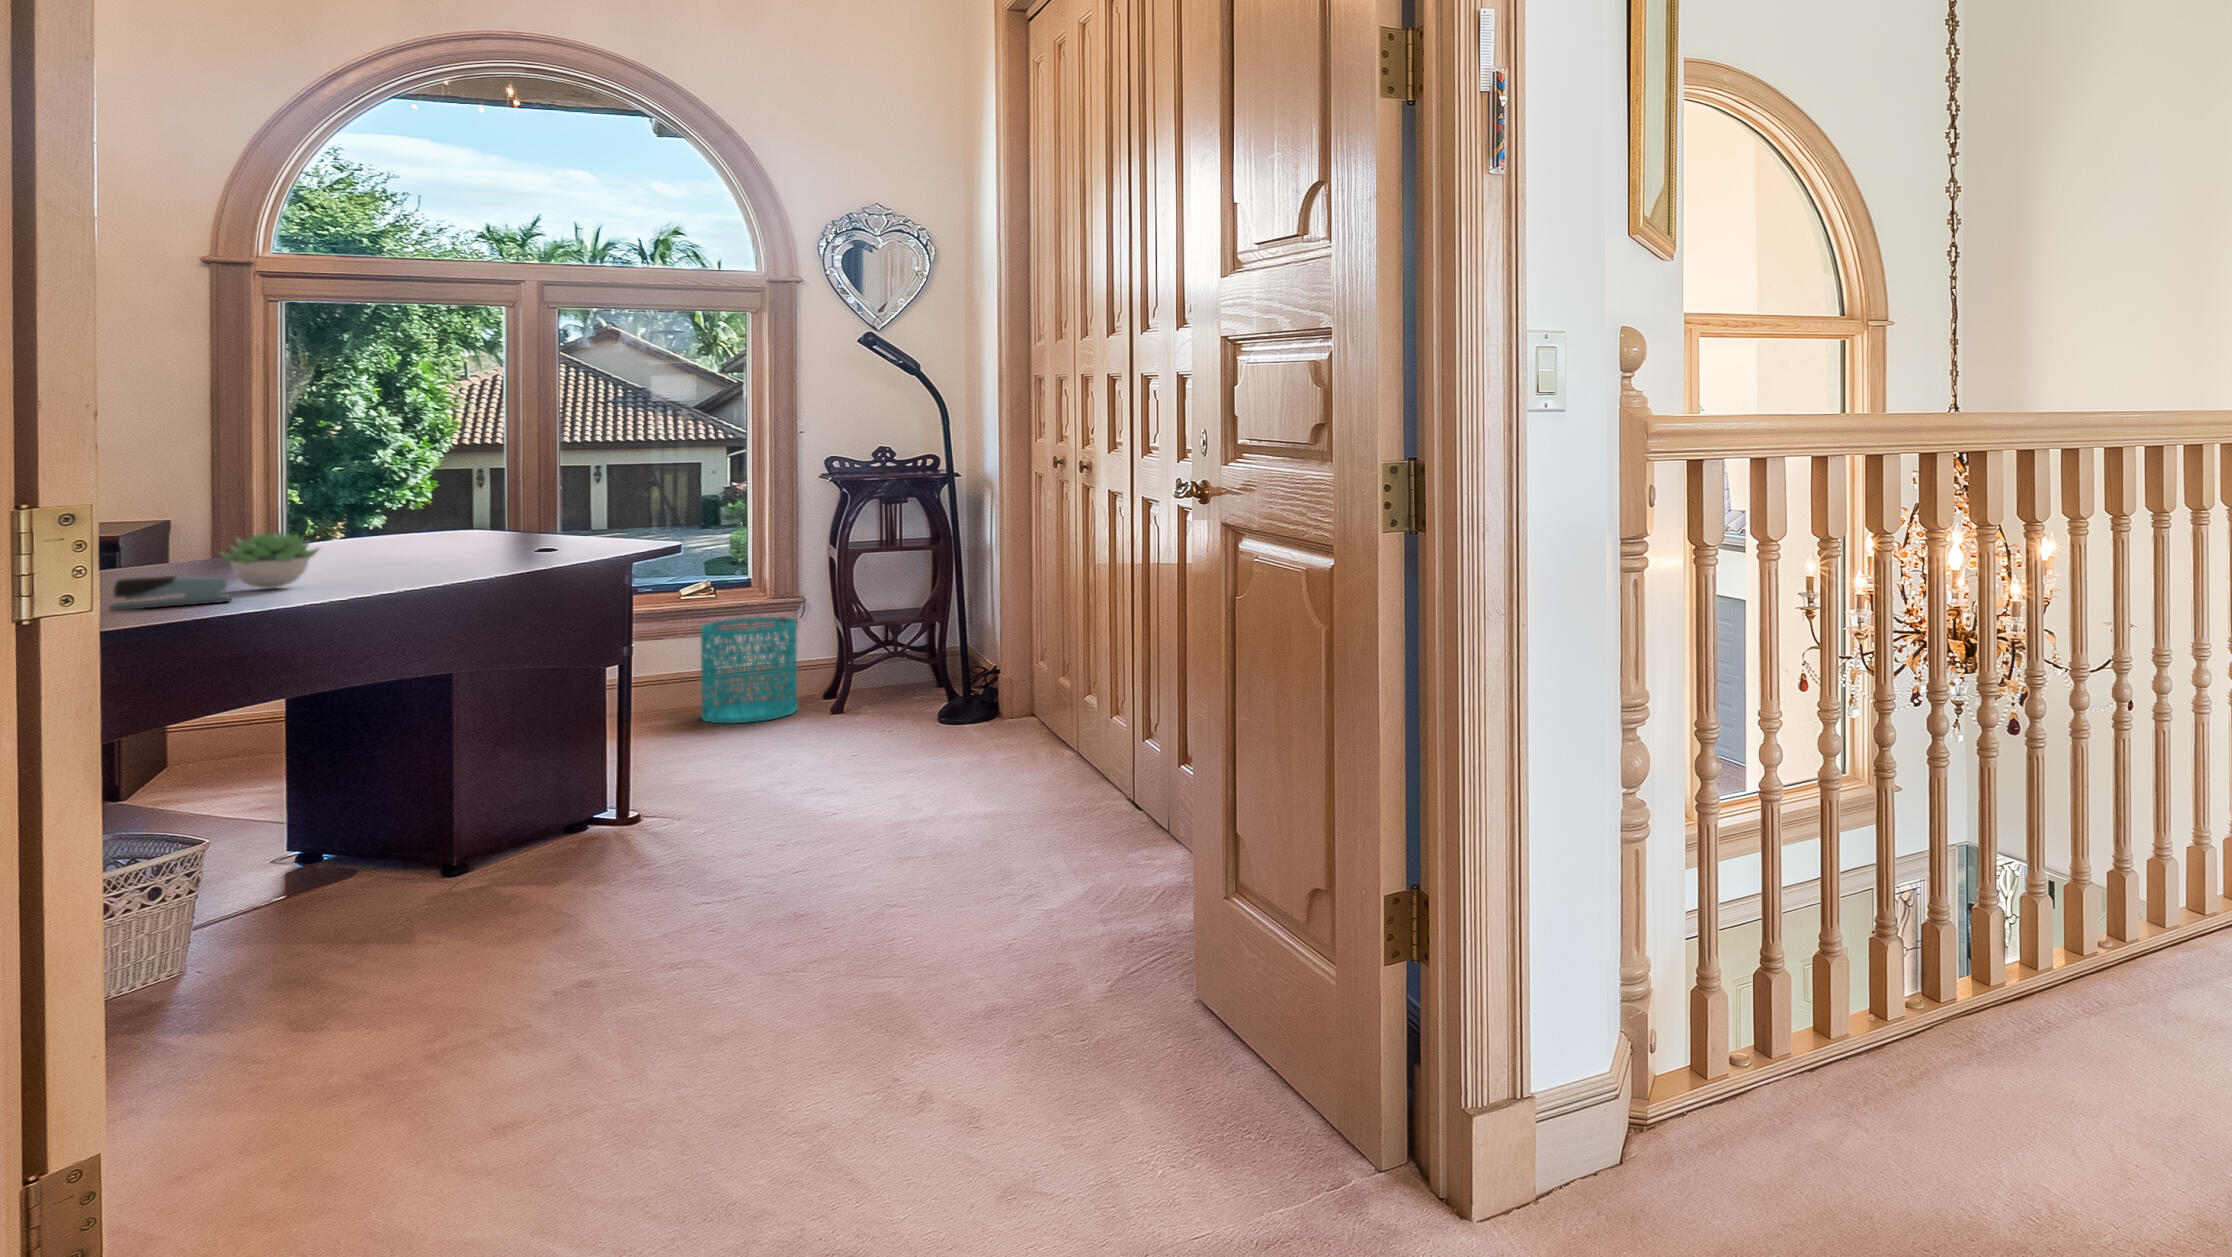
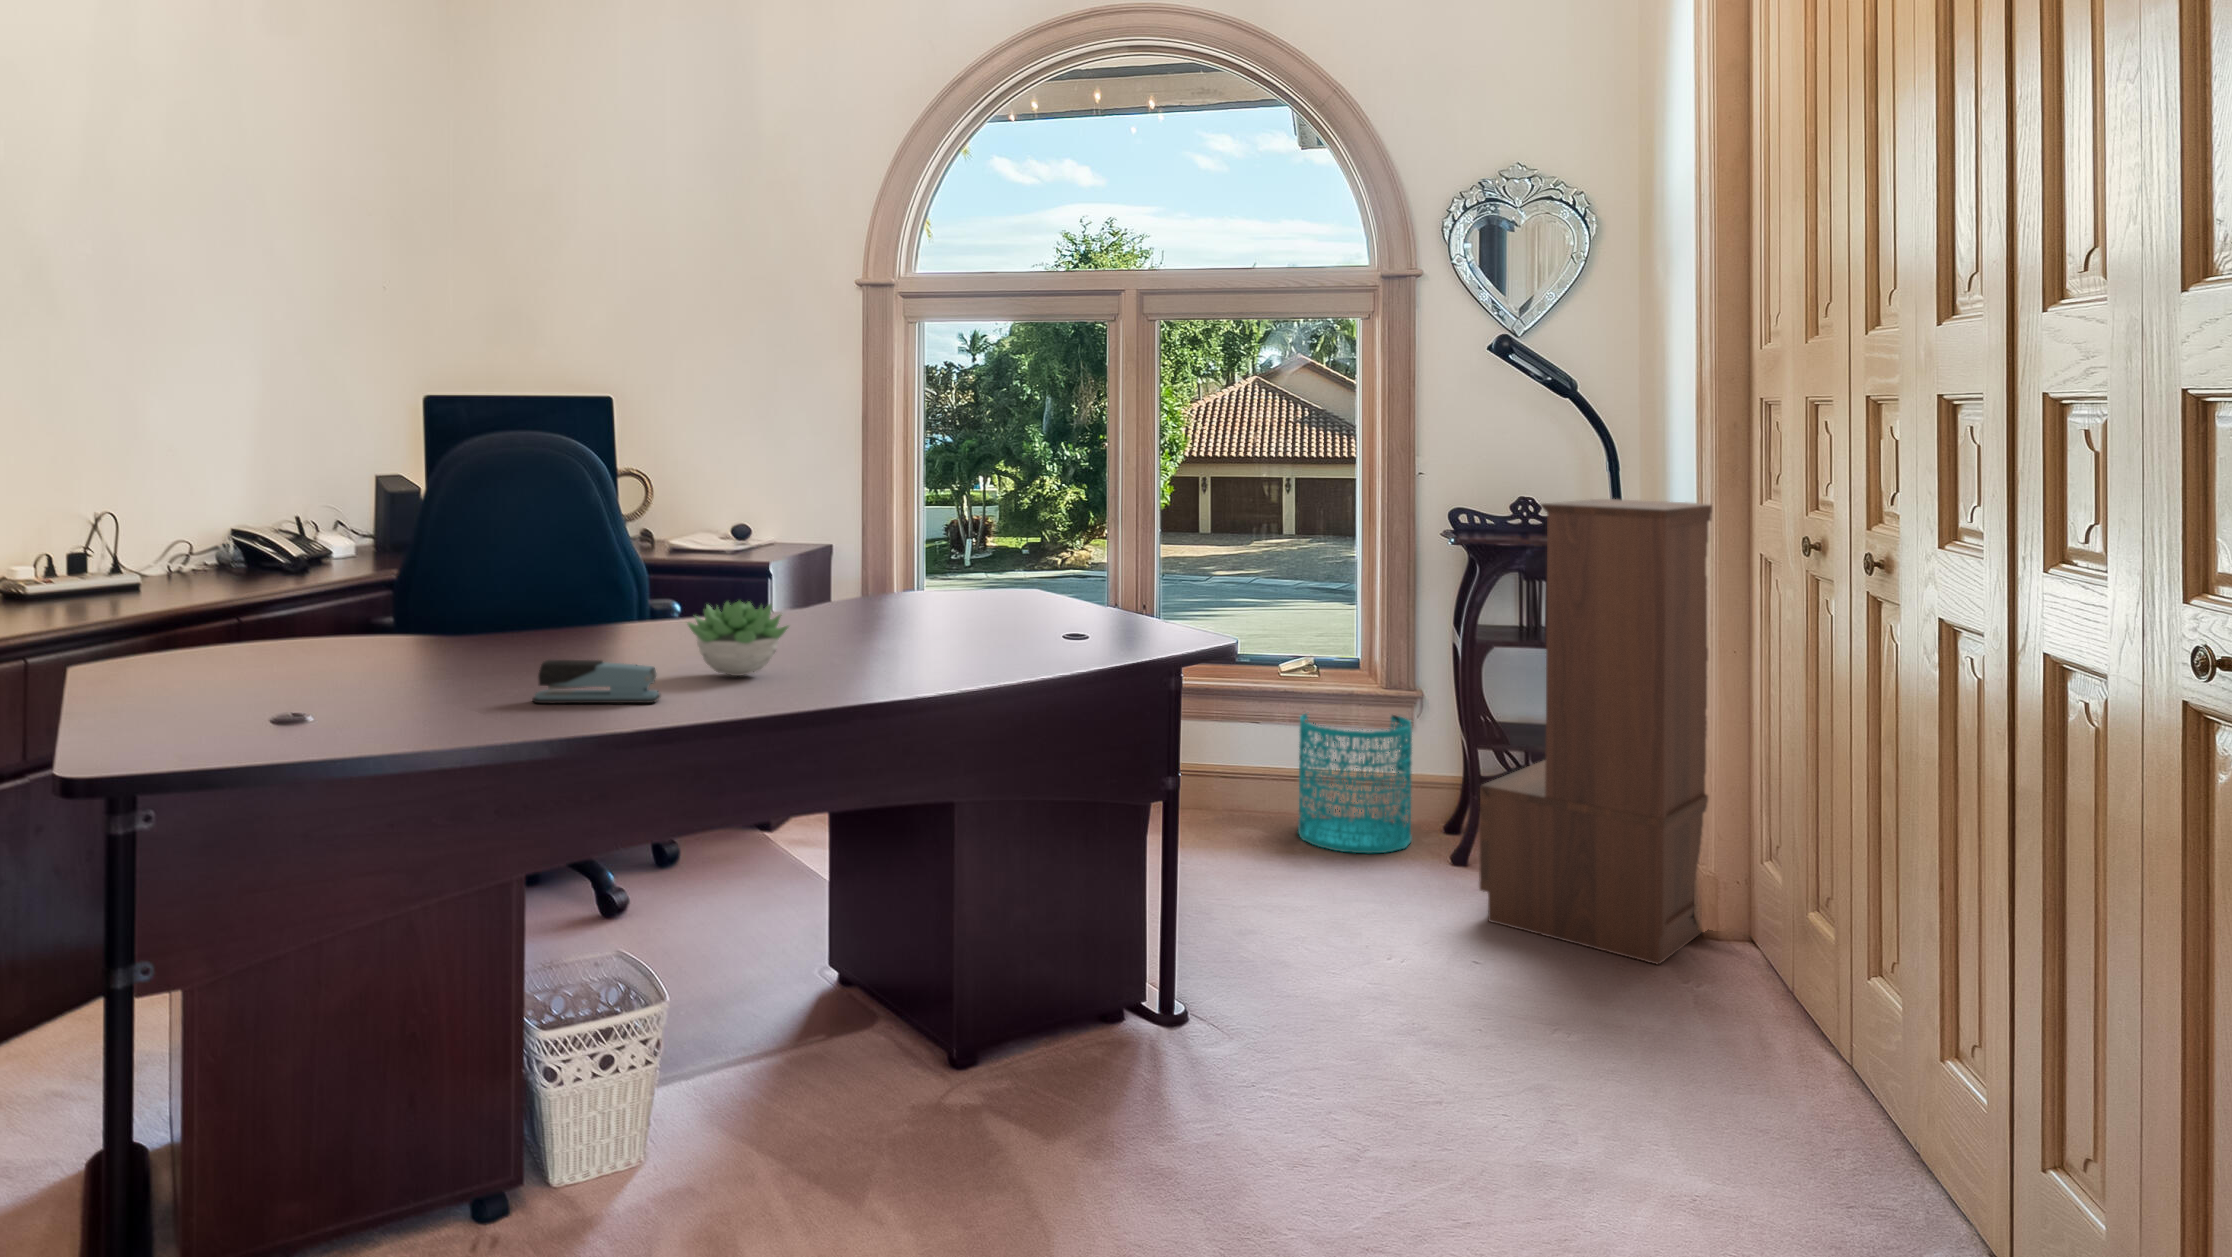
bookshelf: none [852,443,1015,741] -> present [1479,499,1713,964]

